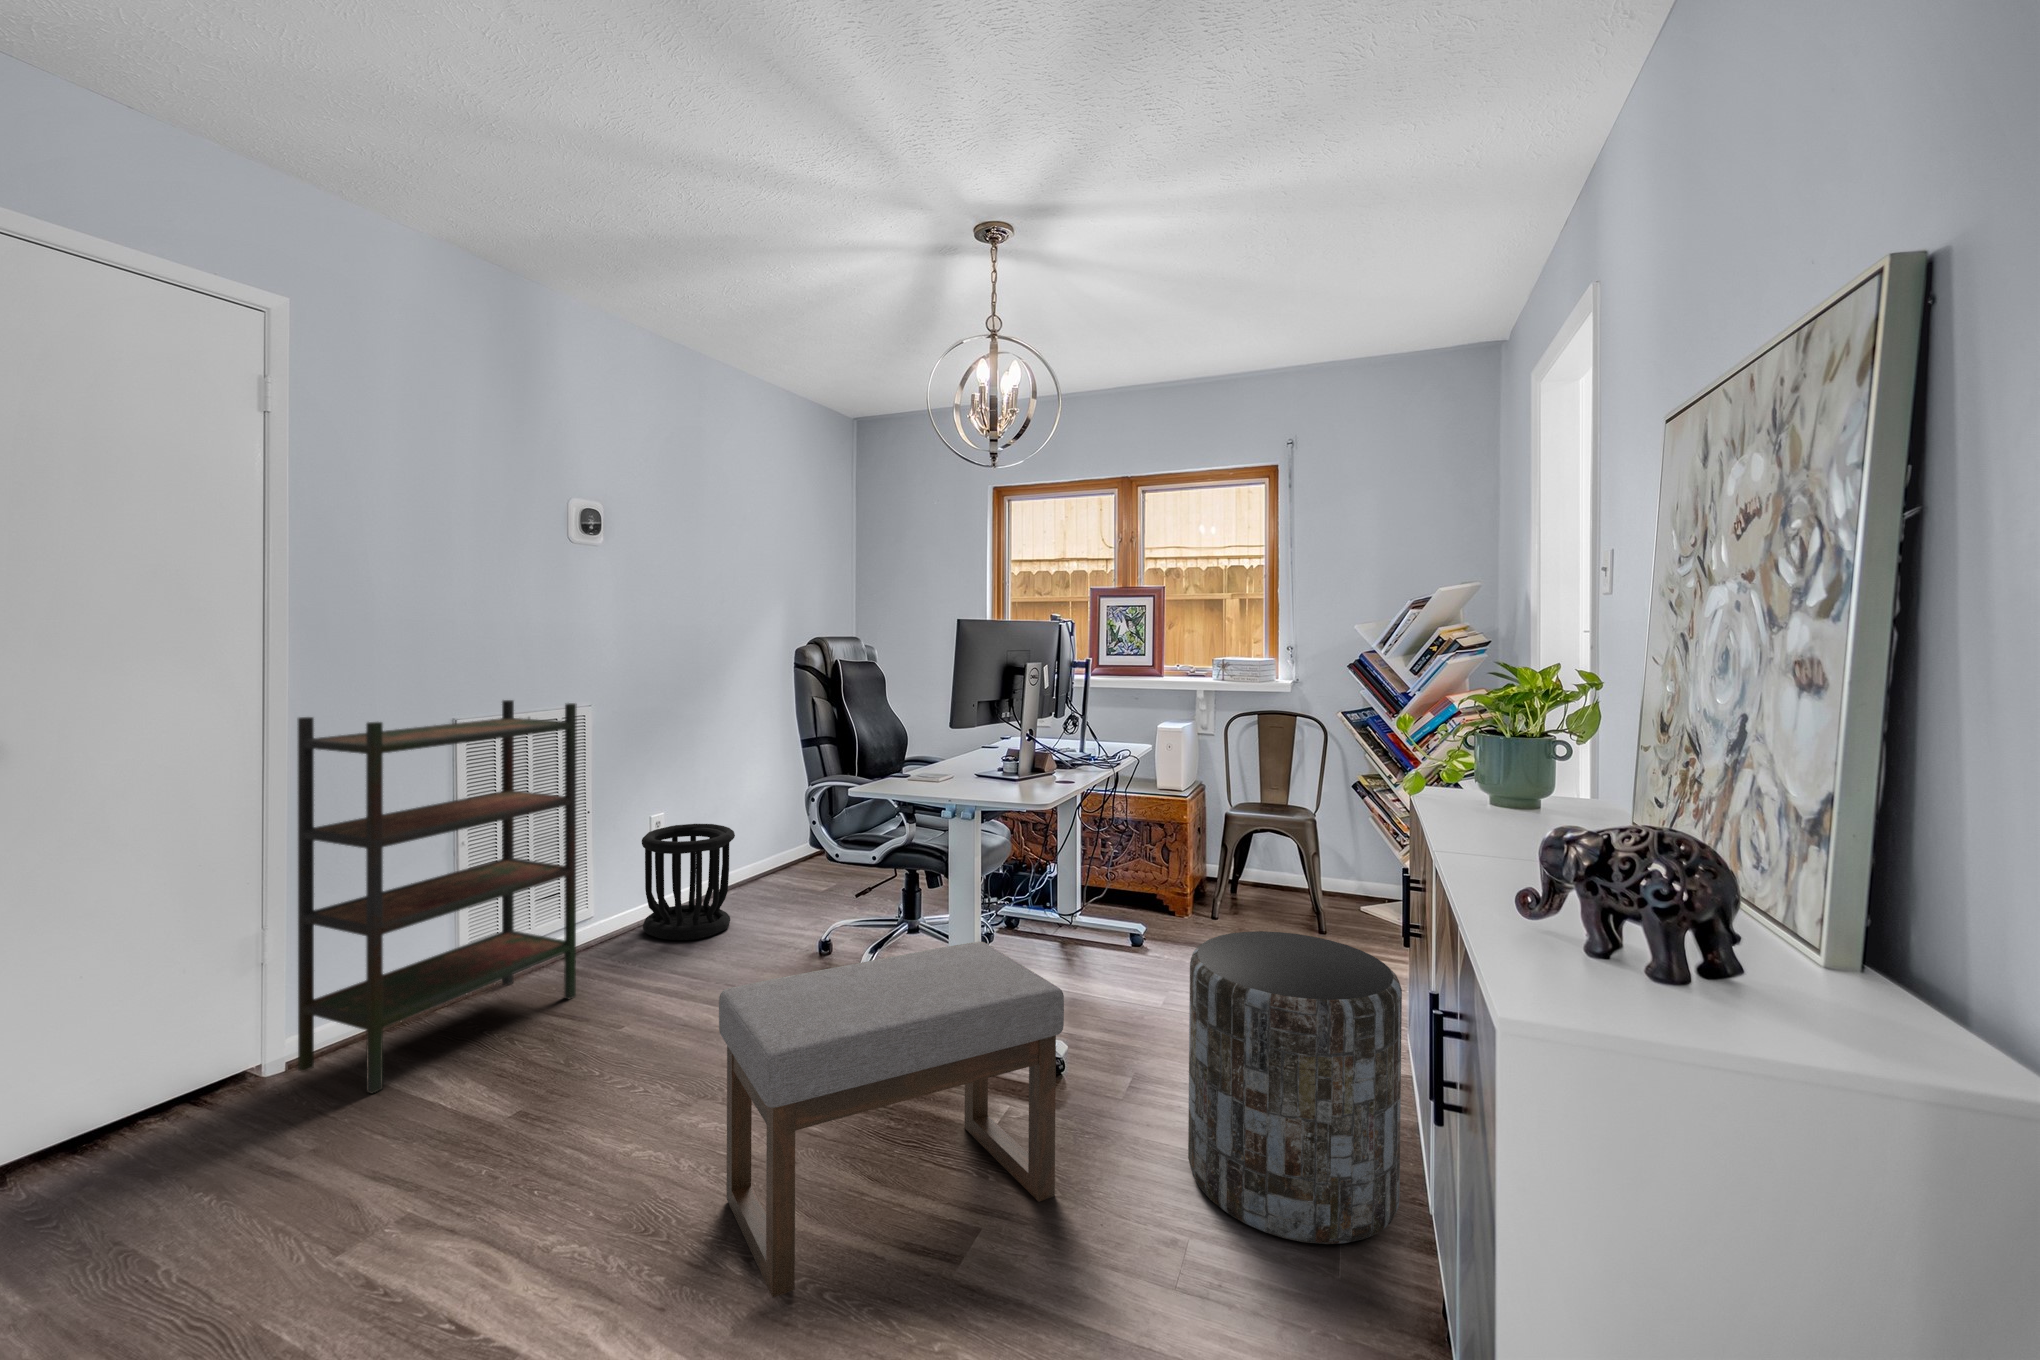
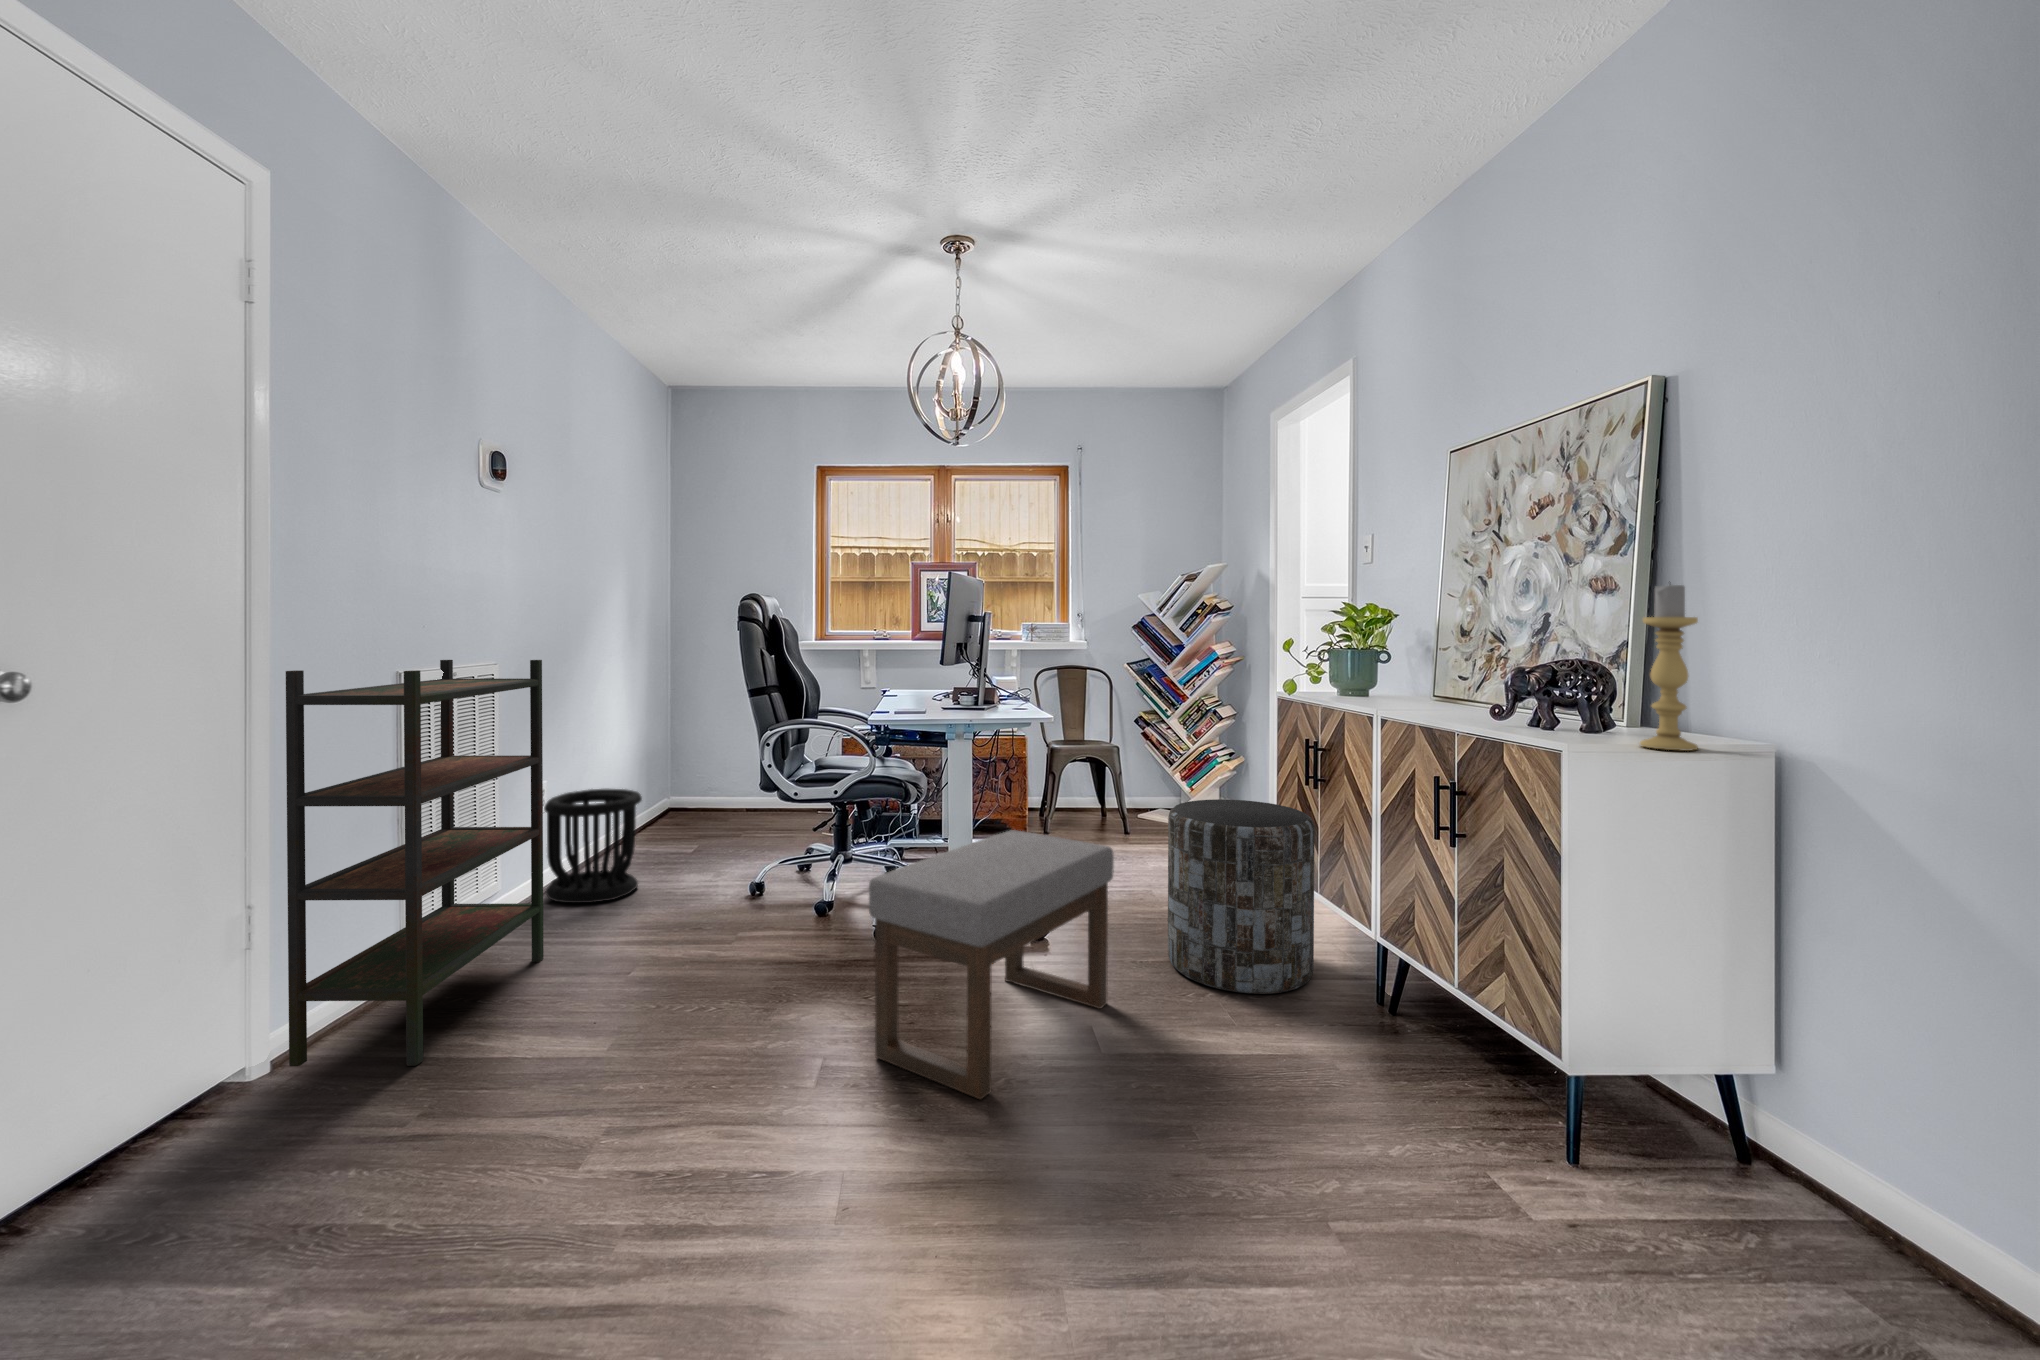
candle holder: none [1779,688,1909,1051] -> present [1640,585,1698,751]

